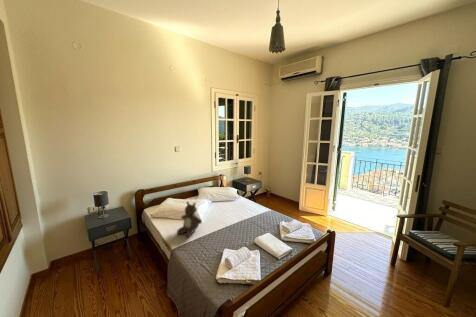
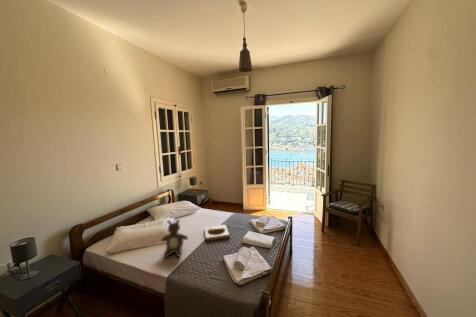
tray: none [222,216,250,233] -> present [204,225,229,240]

